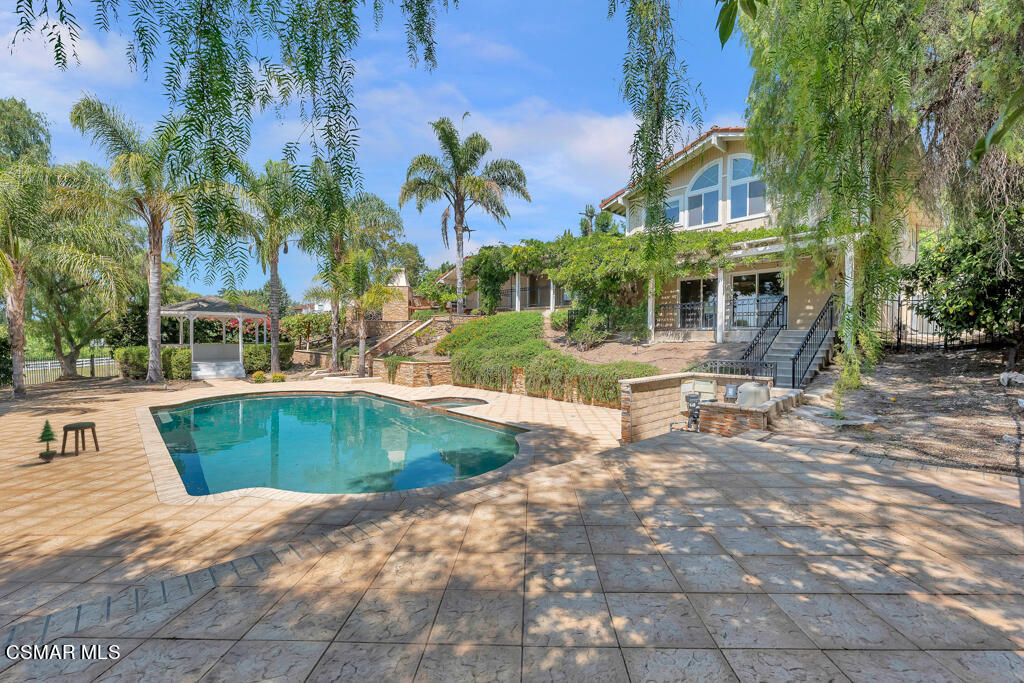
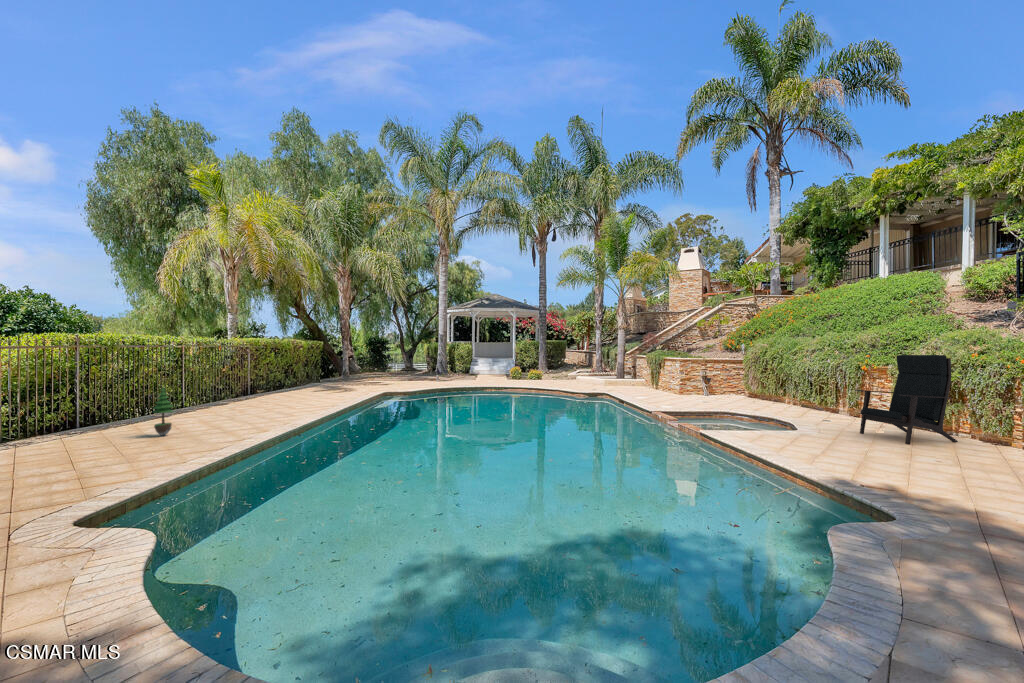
lounge chair: none [511,364,545,404] -> present [855,355,958,444]
stool: present [61,422,99,456] -> none [193,395,225,433]

